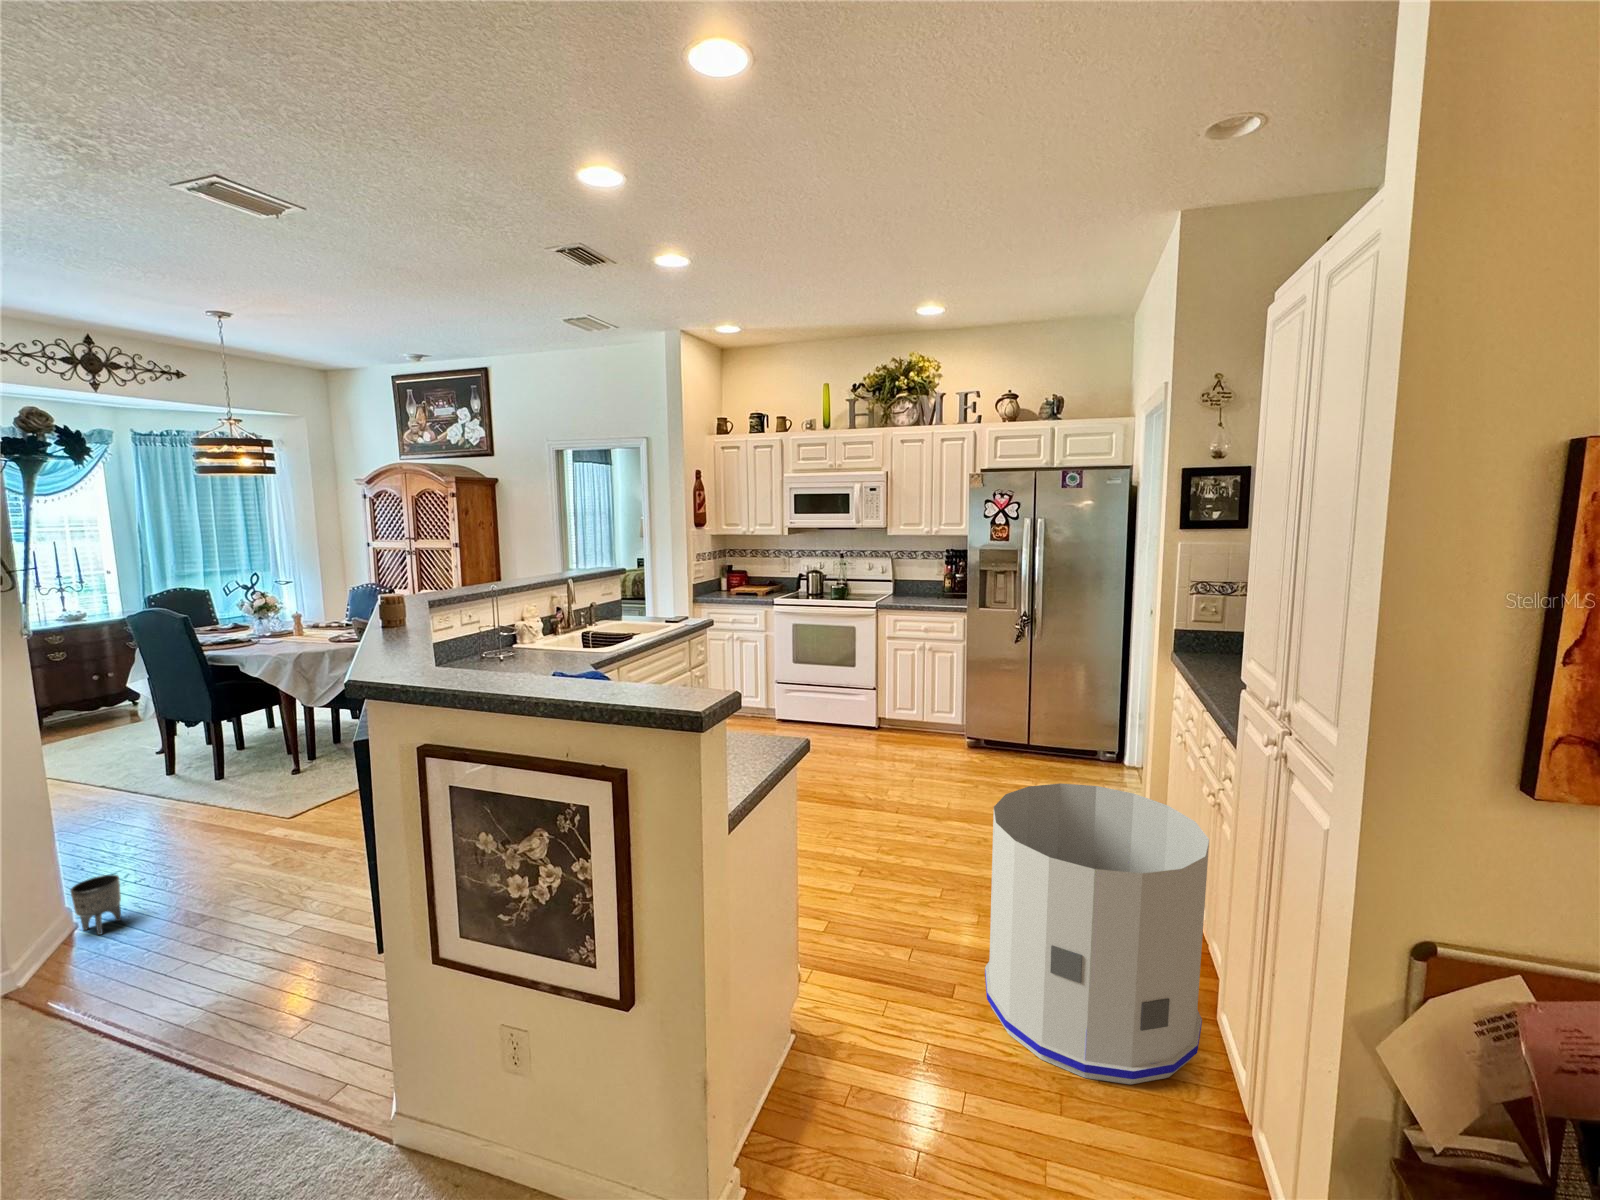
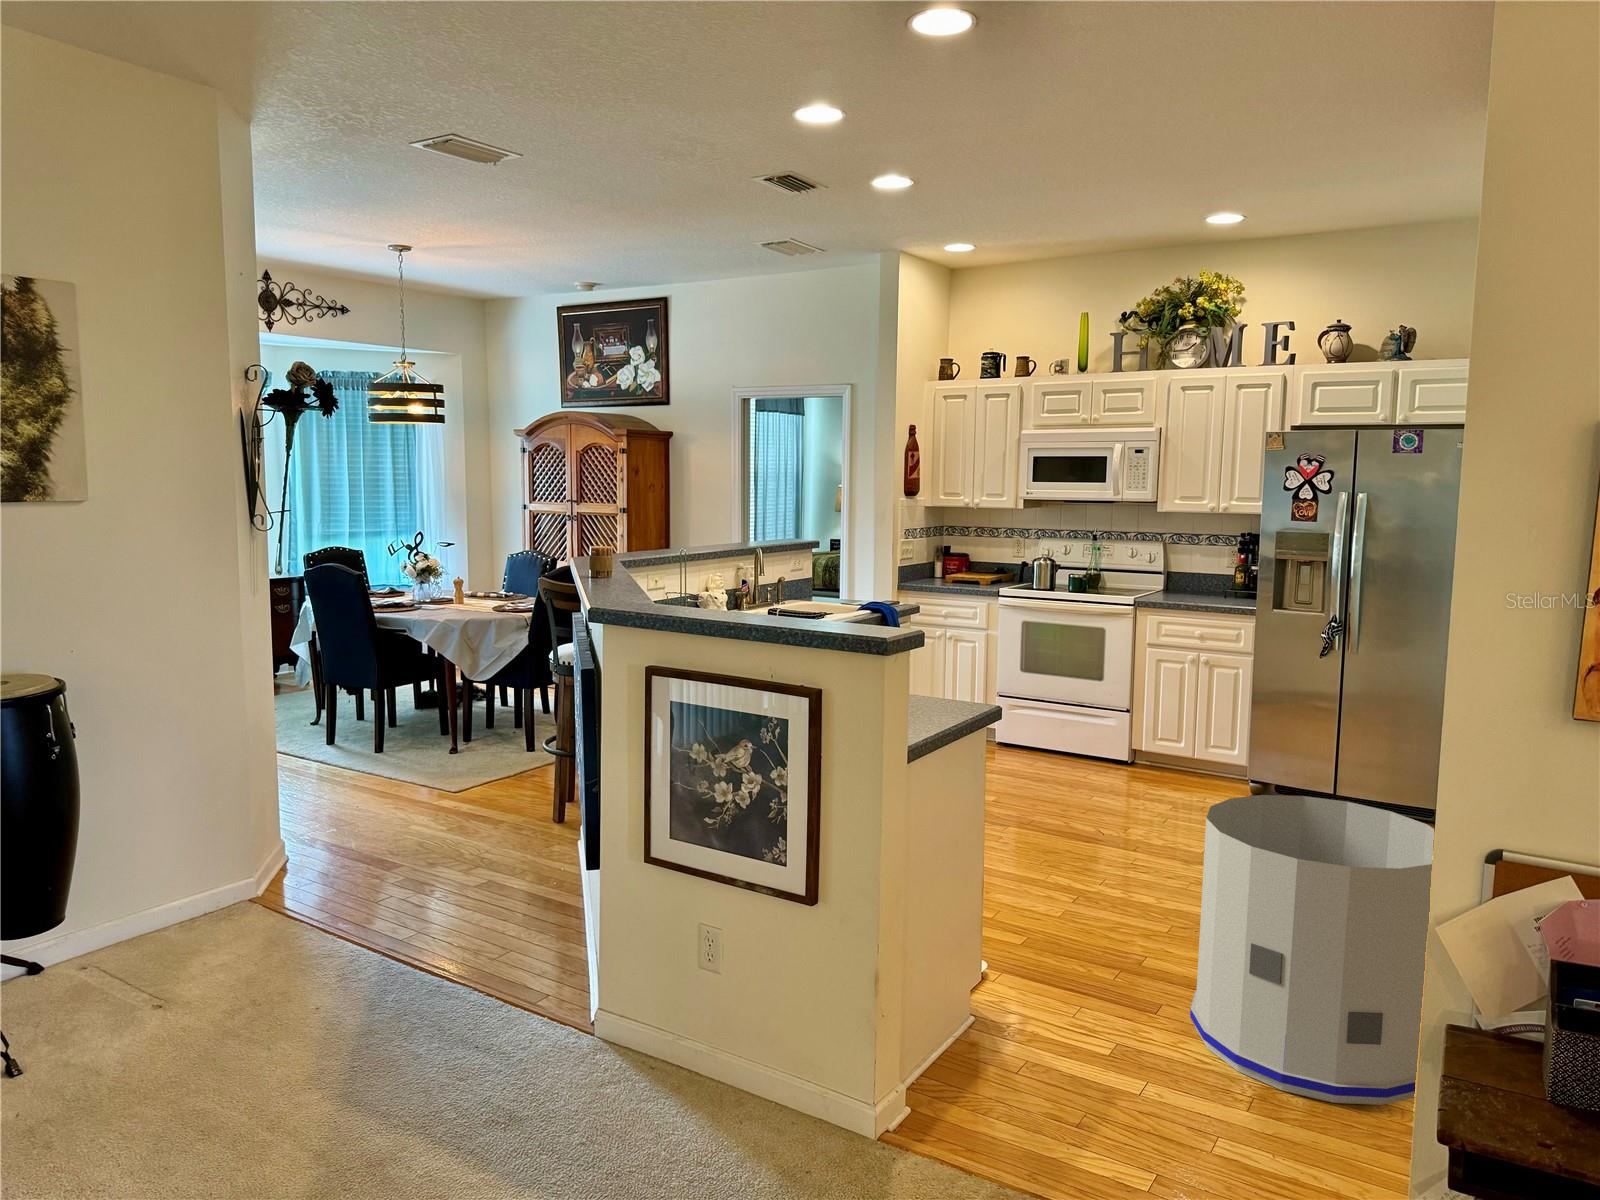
planter: present [70,875,121,935] -> none [299,809,336,862]

